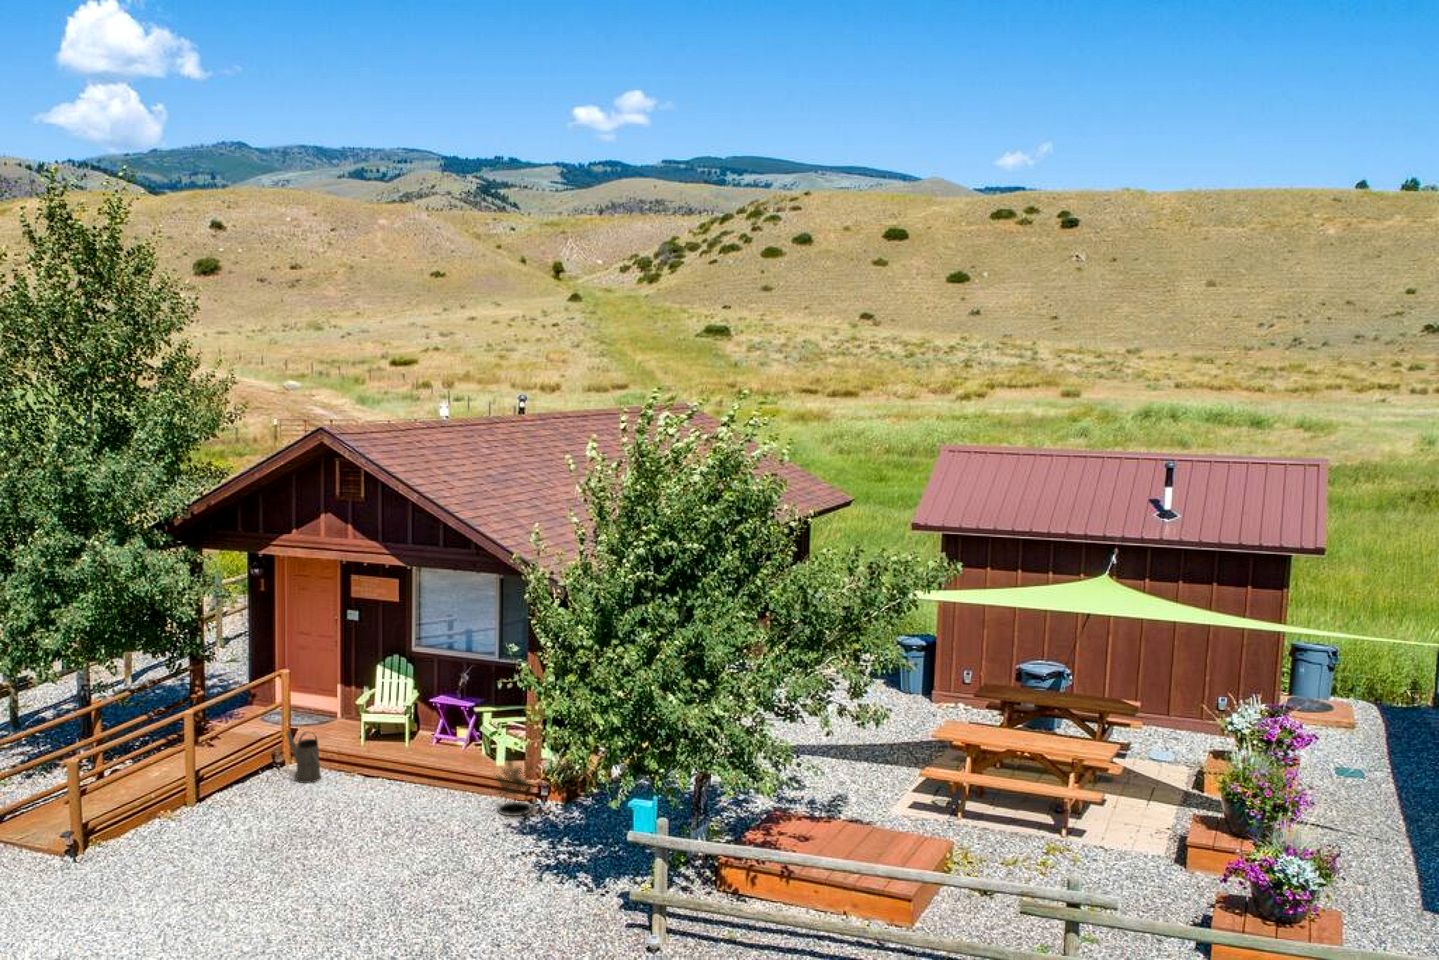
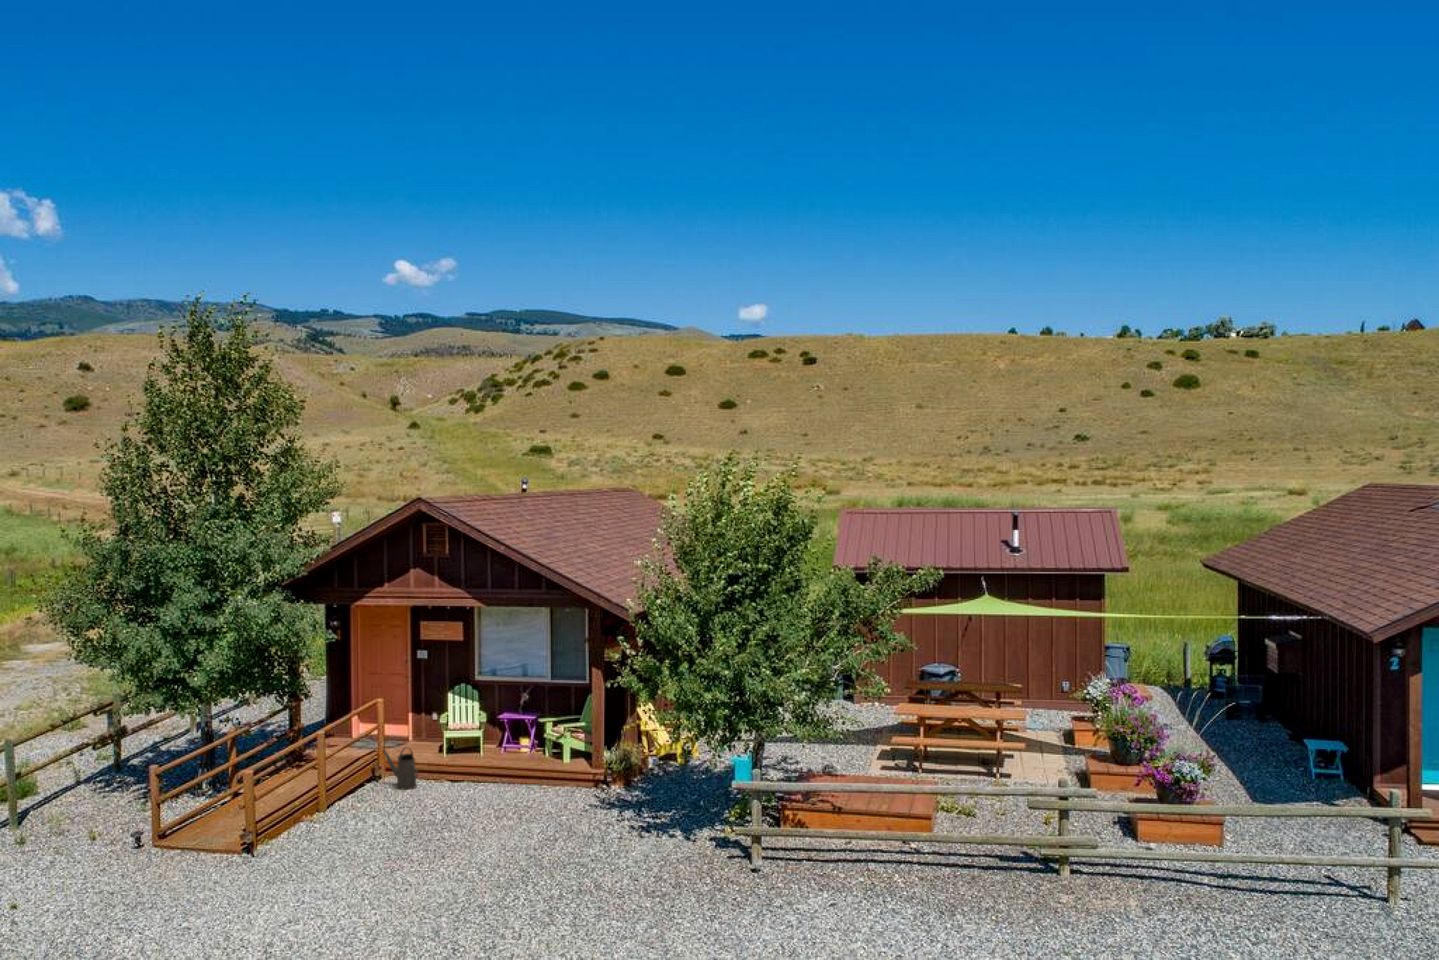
potted tree: present [496,751,534,816] -> none [575,745,607,798]

